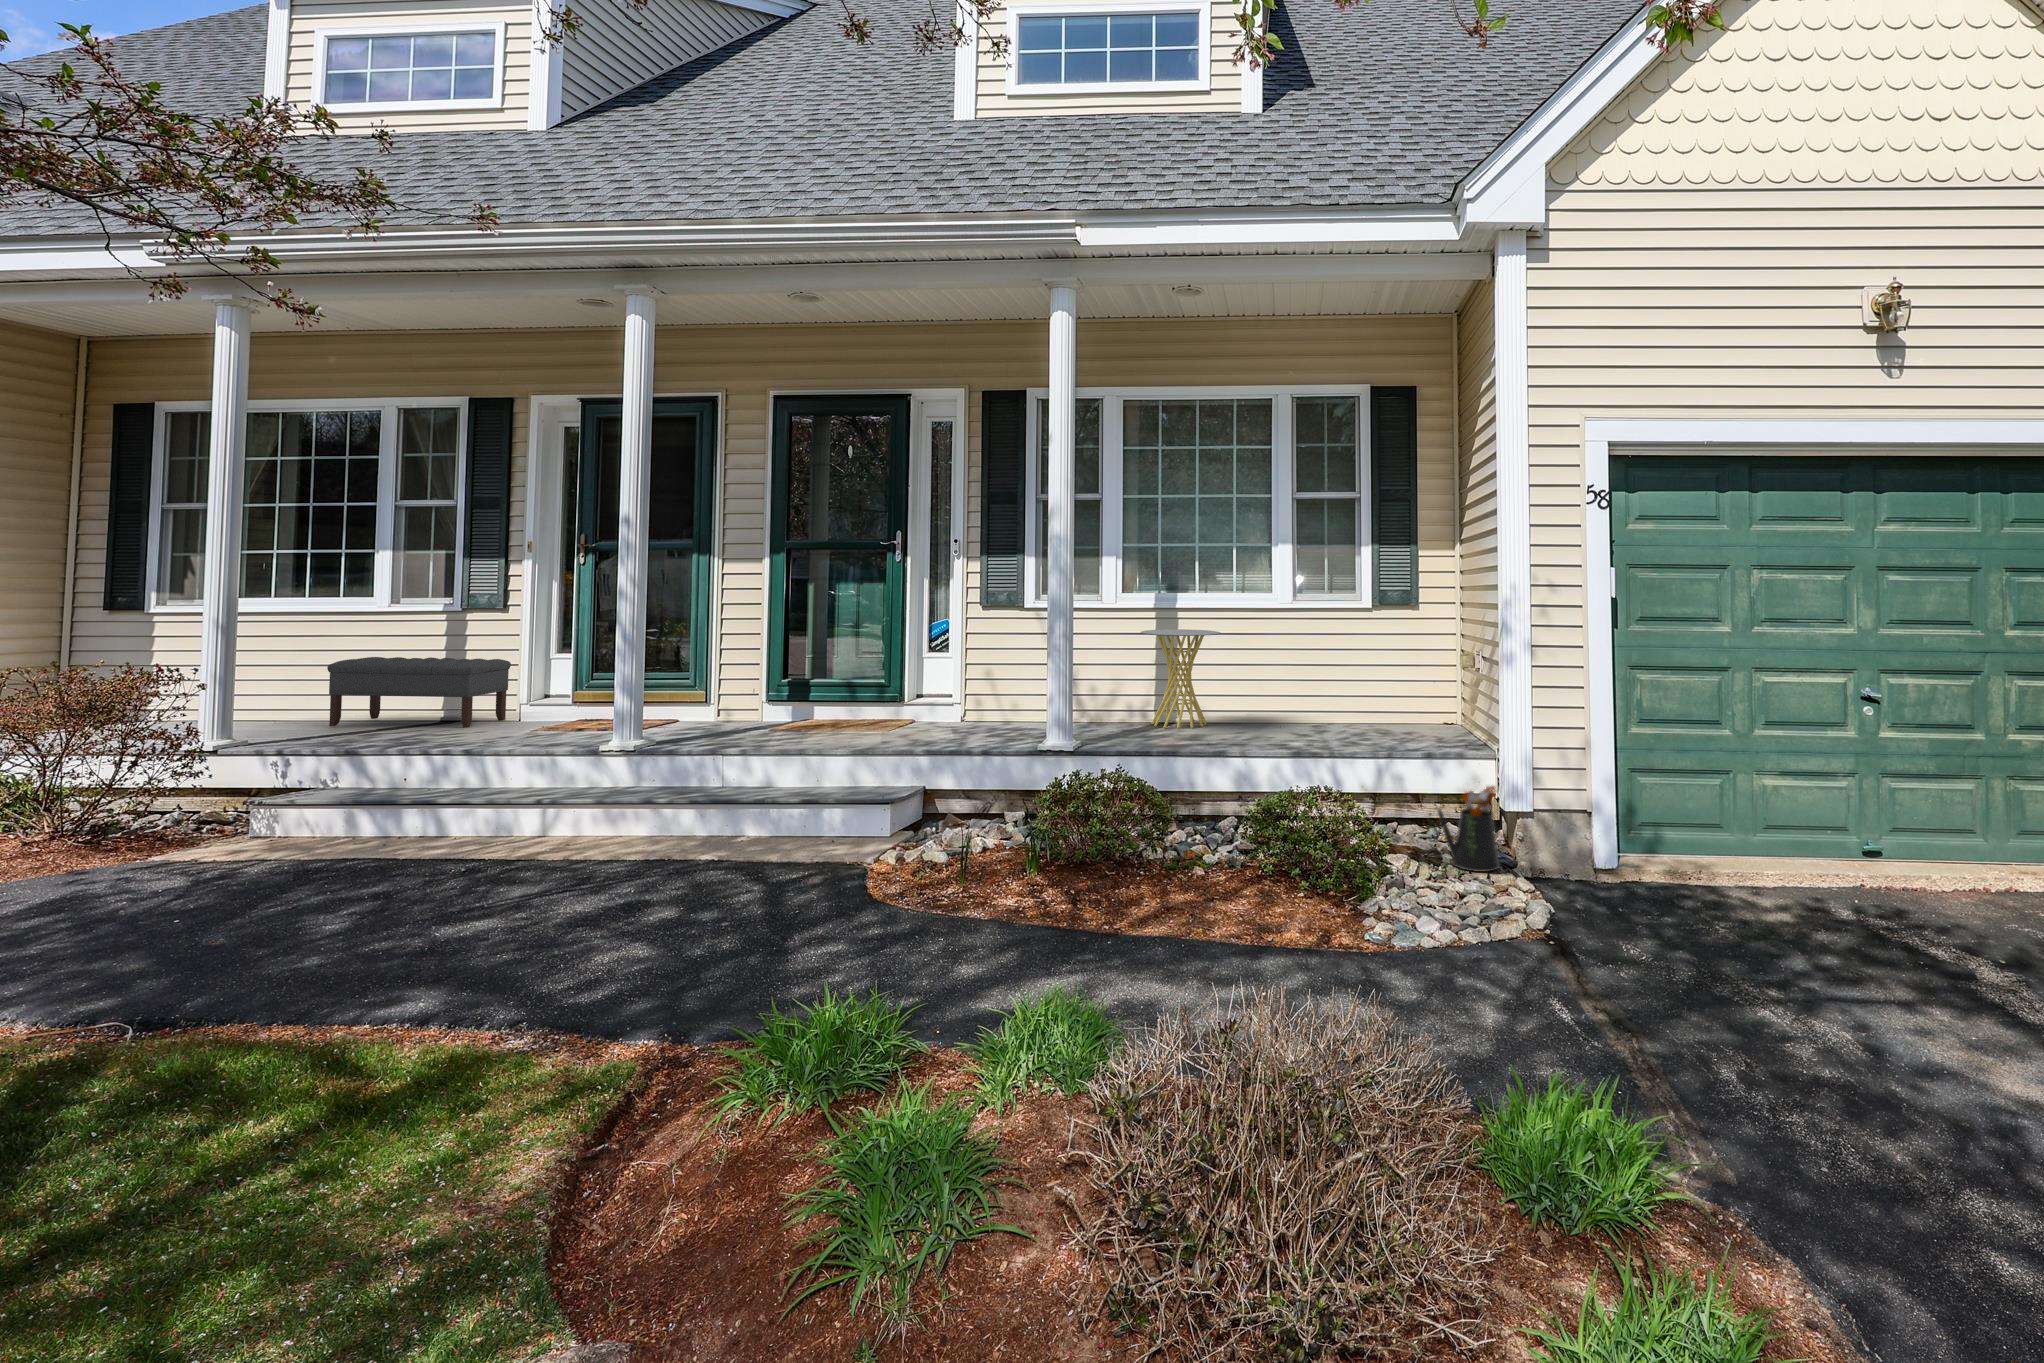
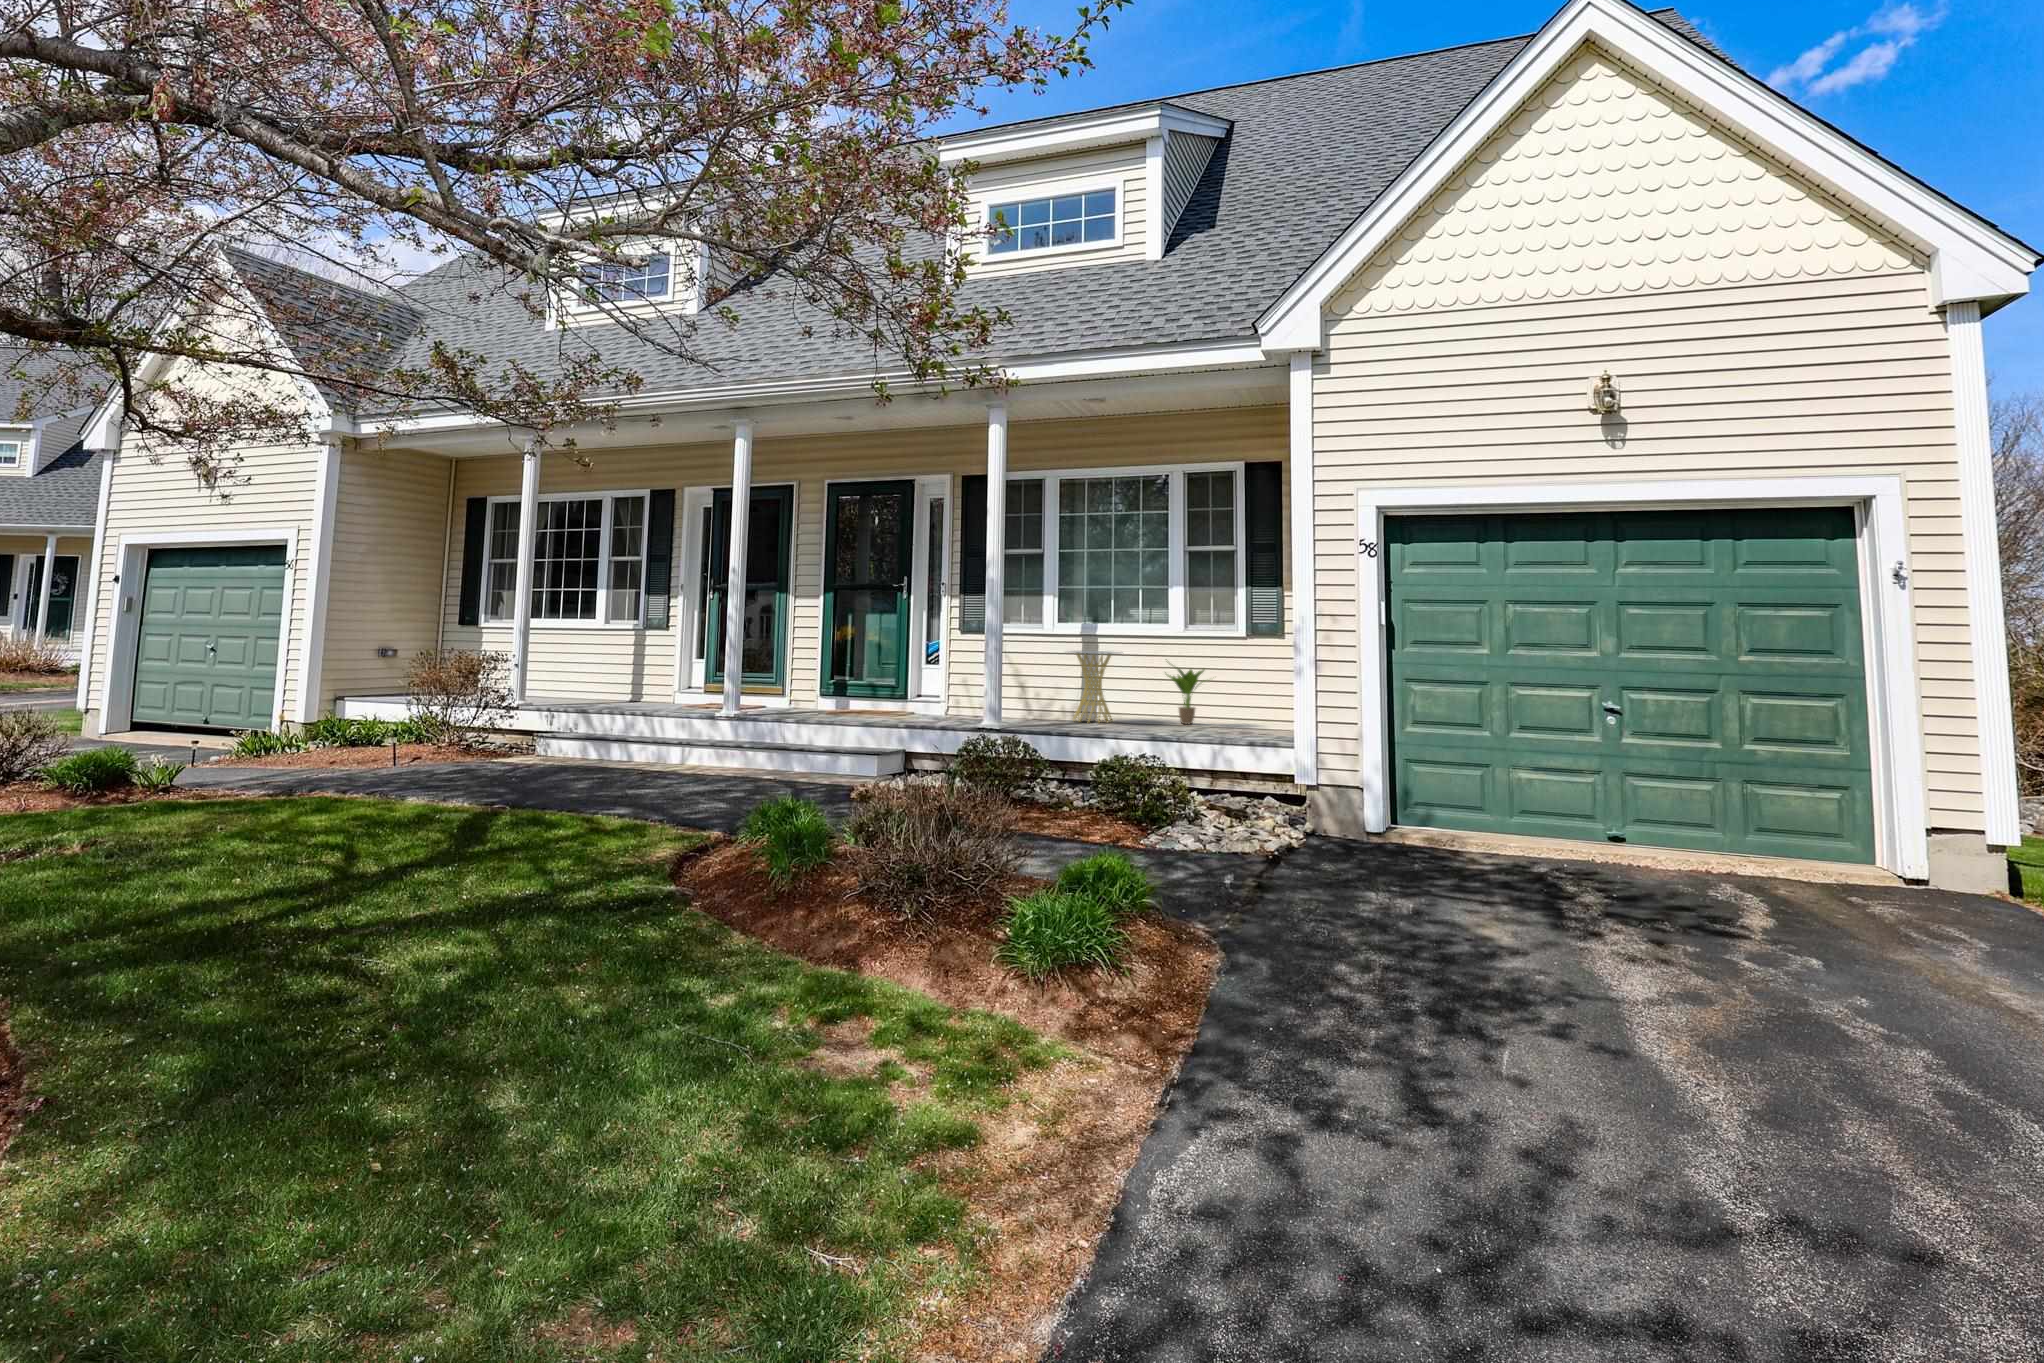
potted plant: none [1271,639,1338,723] -> present [1166,668,1204,724]
bench: present [327,657,511,728] -> none [571,660,670,706]
watering can: present [1438,786,1504,872] -> none [1246,761,1300,825]

